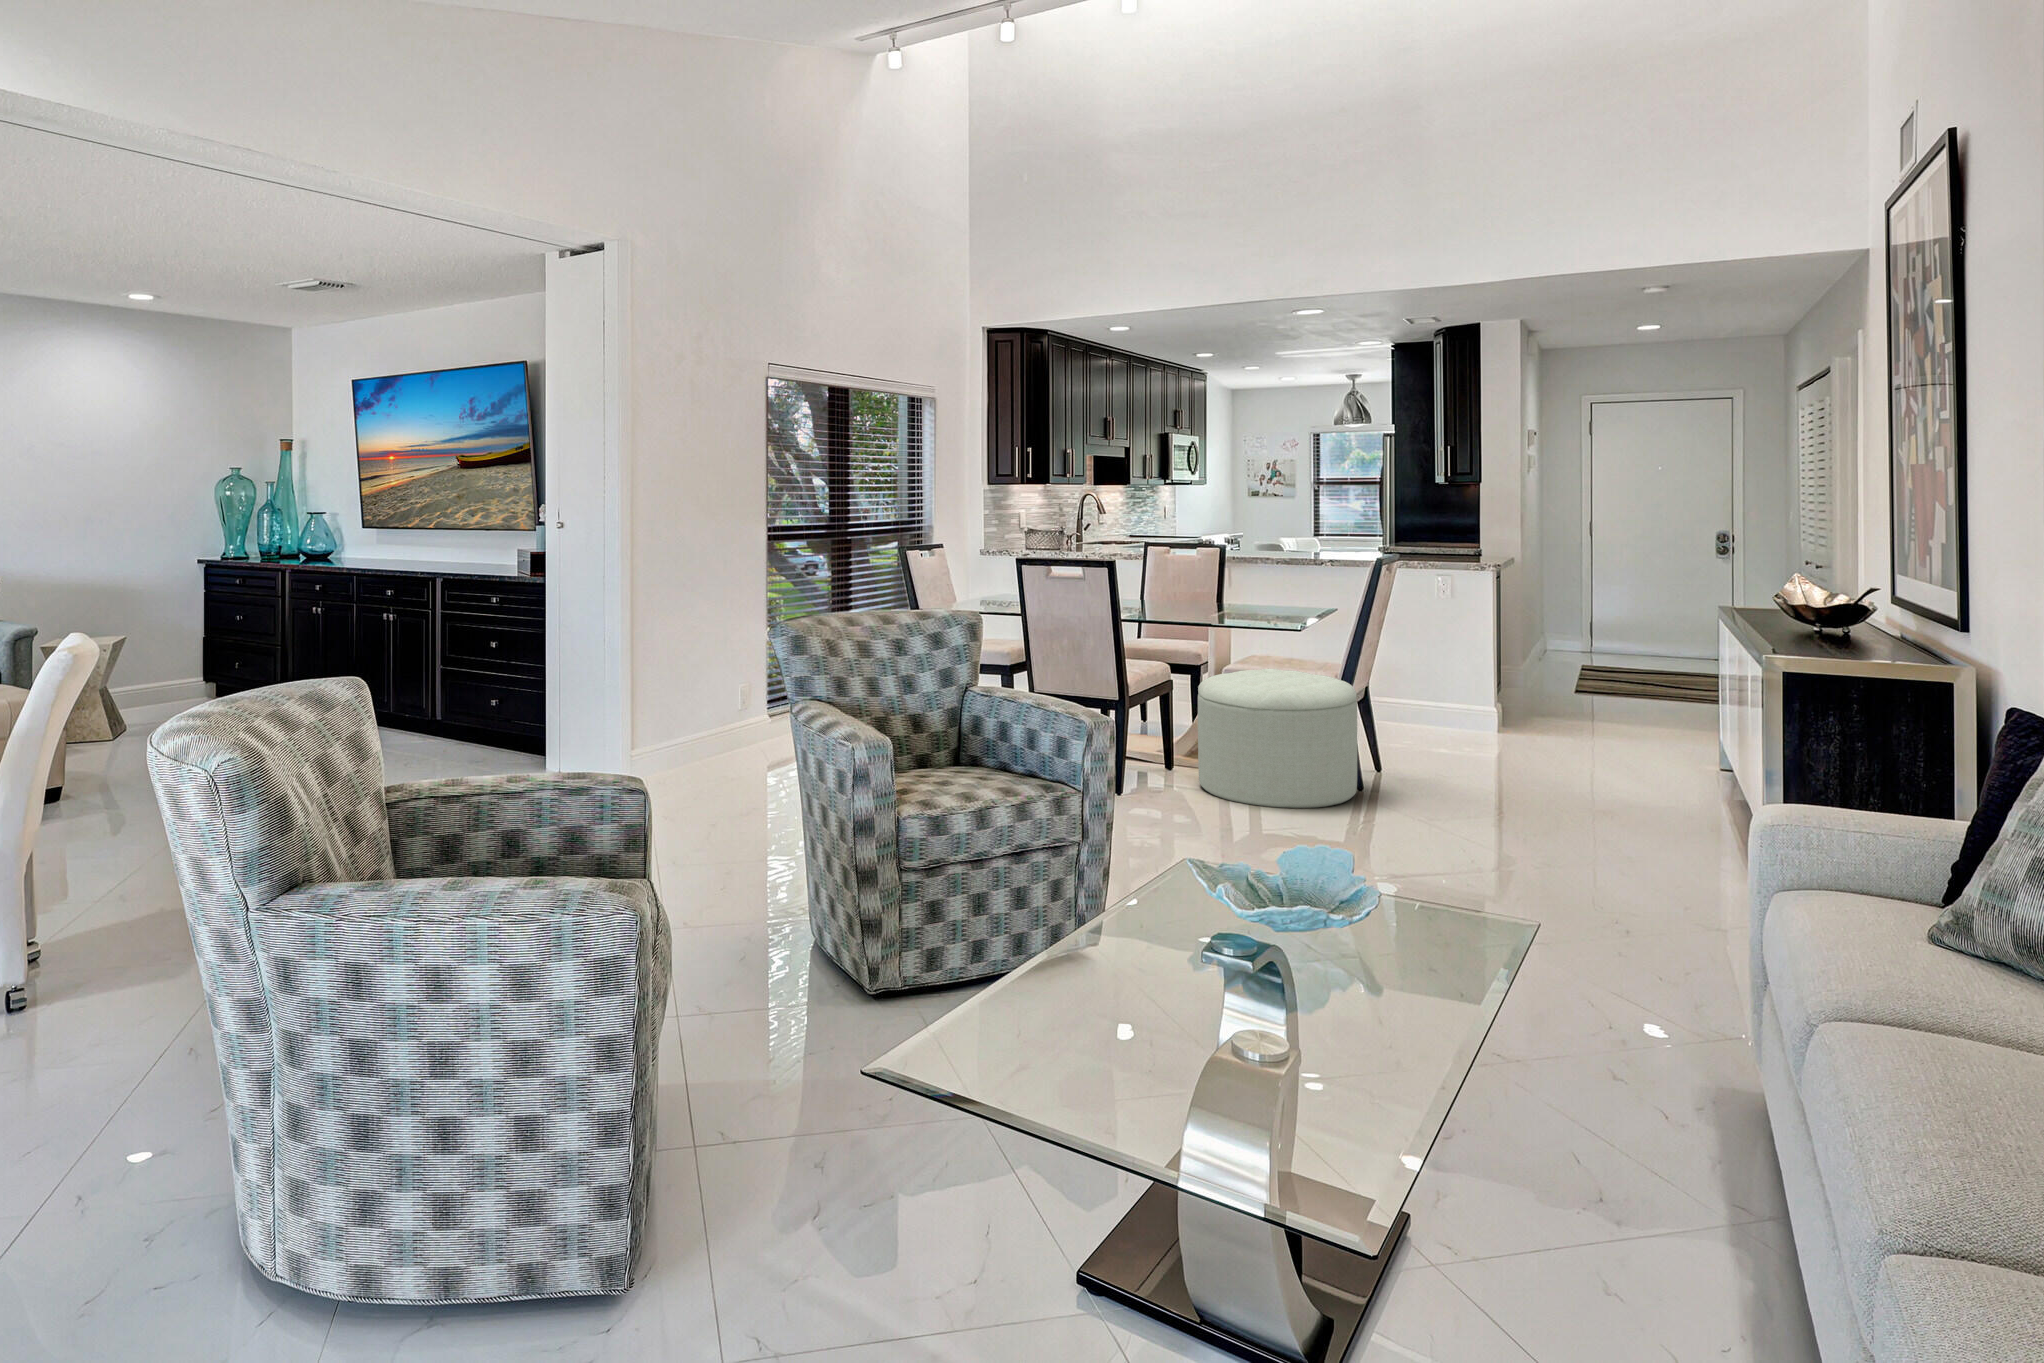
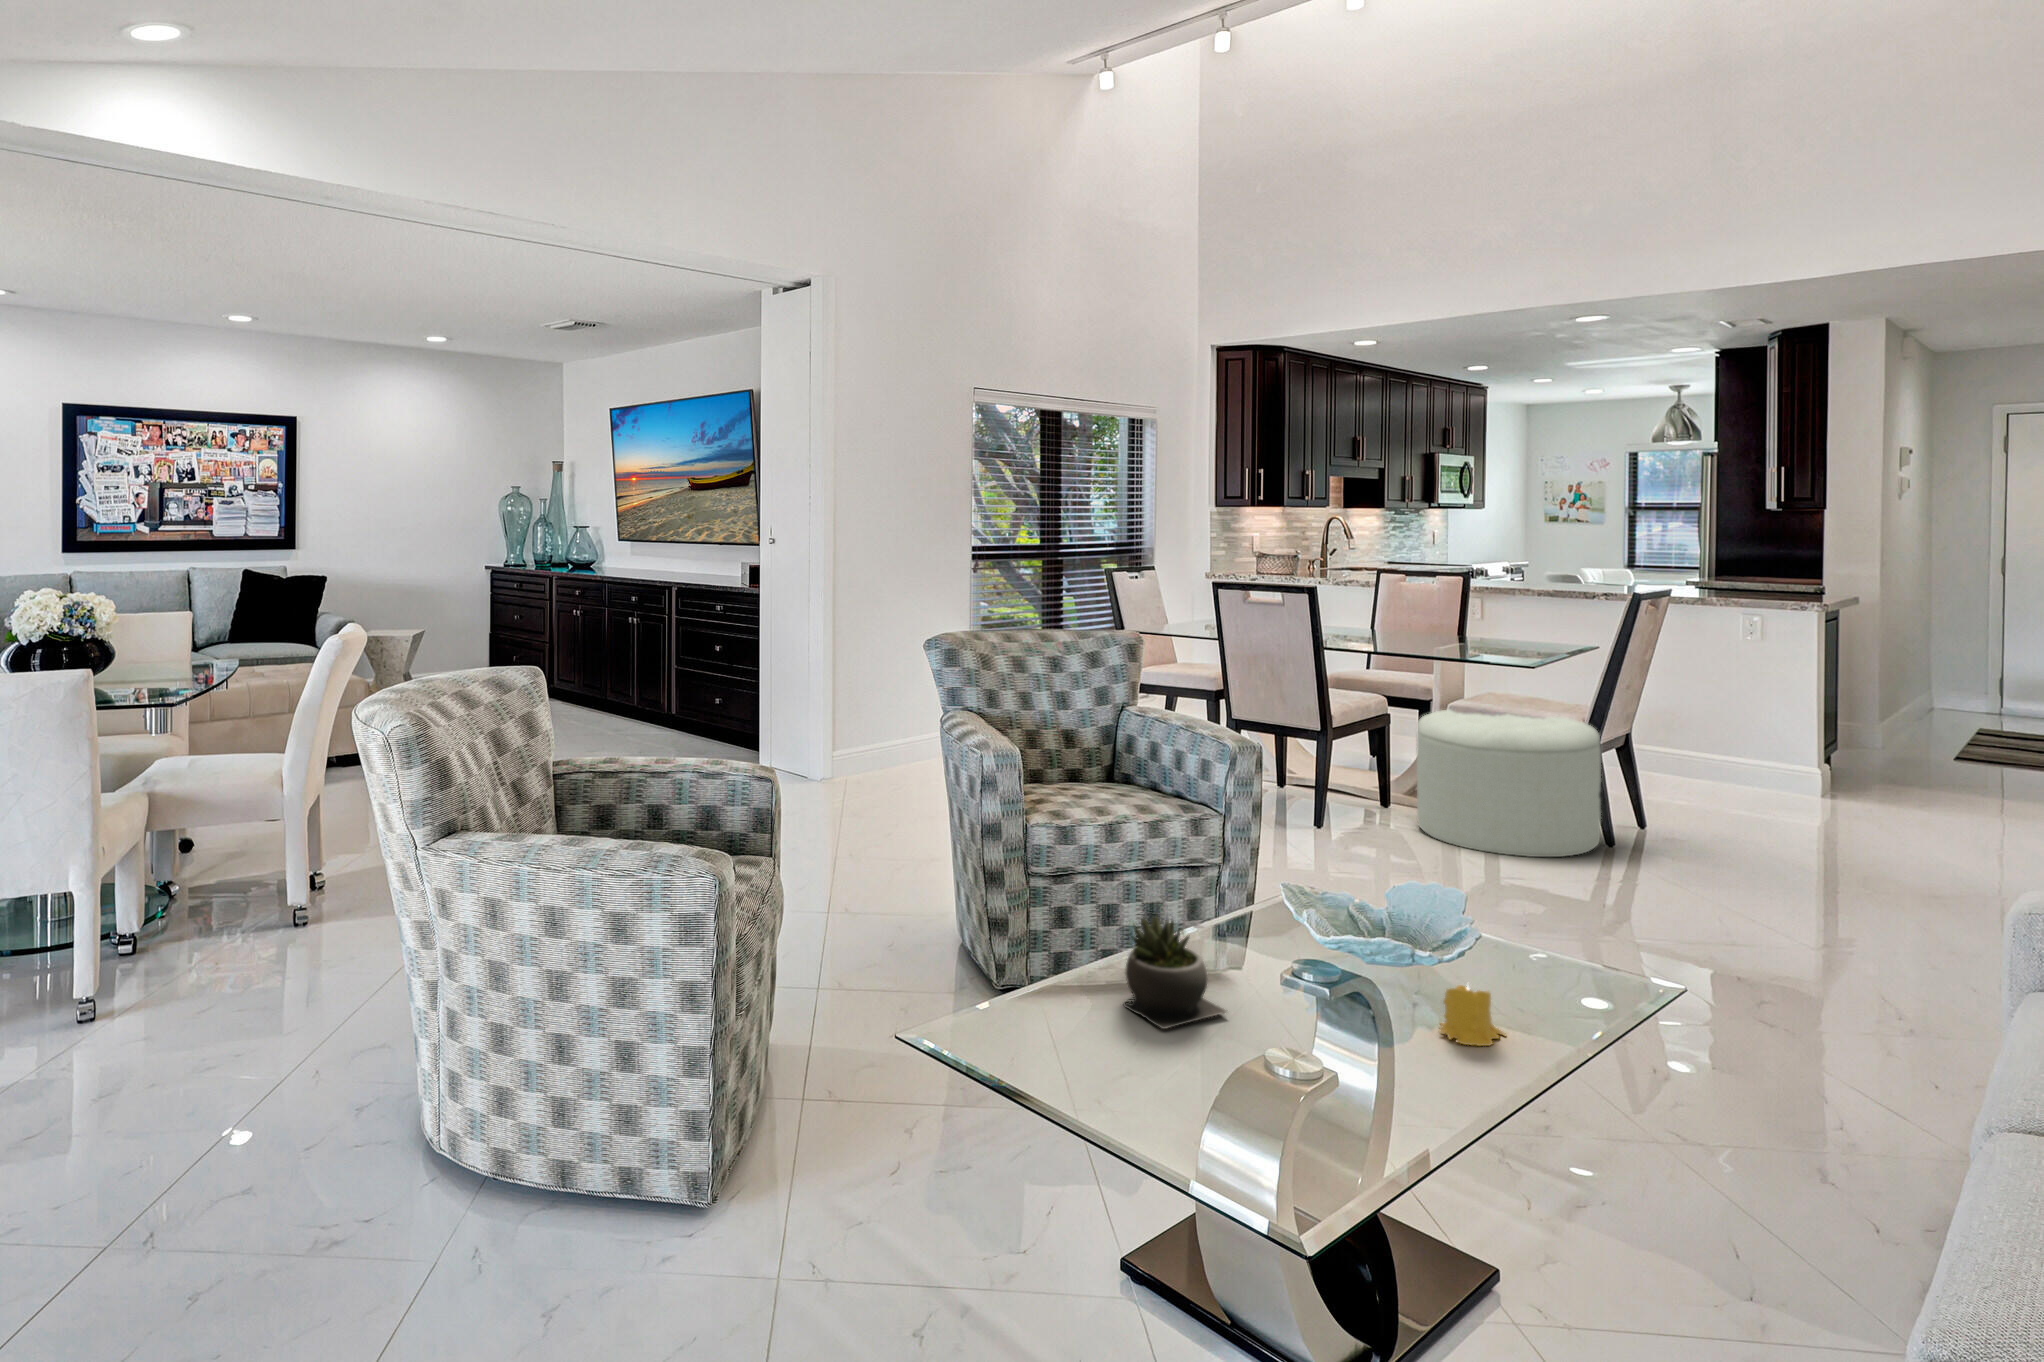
succulent plant: none [1054,908,1178,1031] -> present [1123,916,1227,1029]
candle: none [1378,949,1442,1014] -> present [1439,985,1505,1046]

